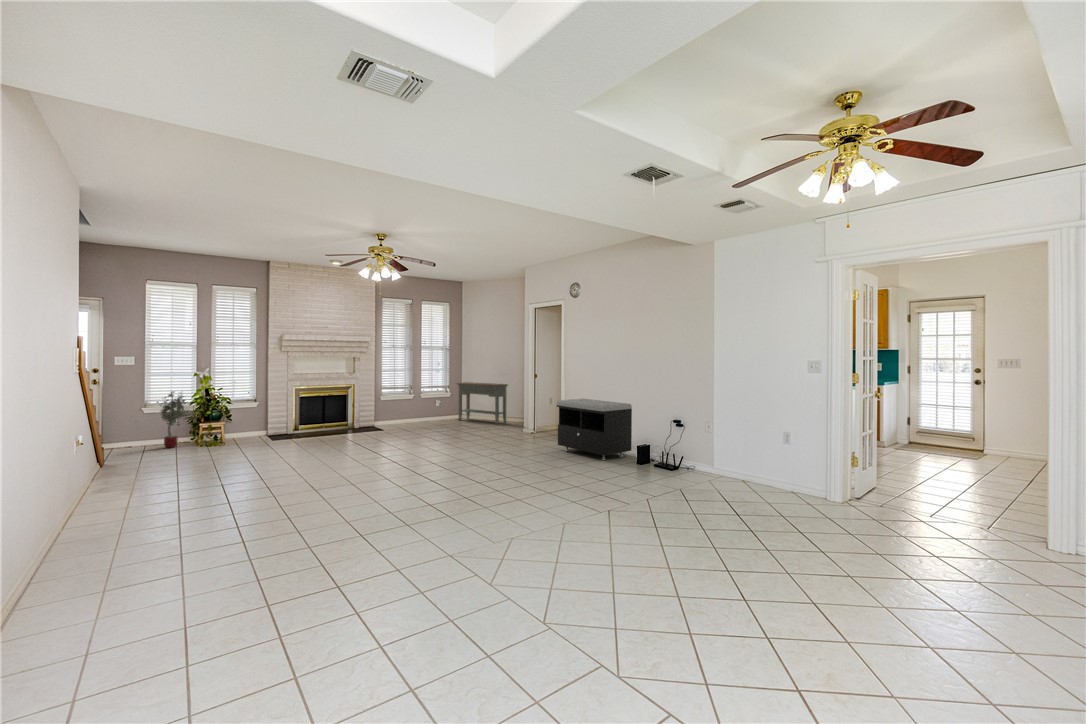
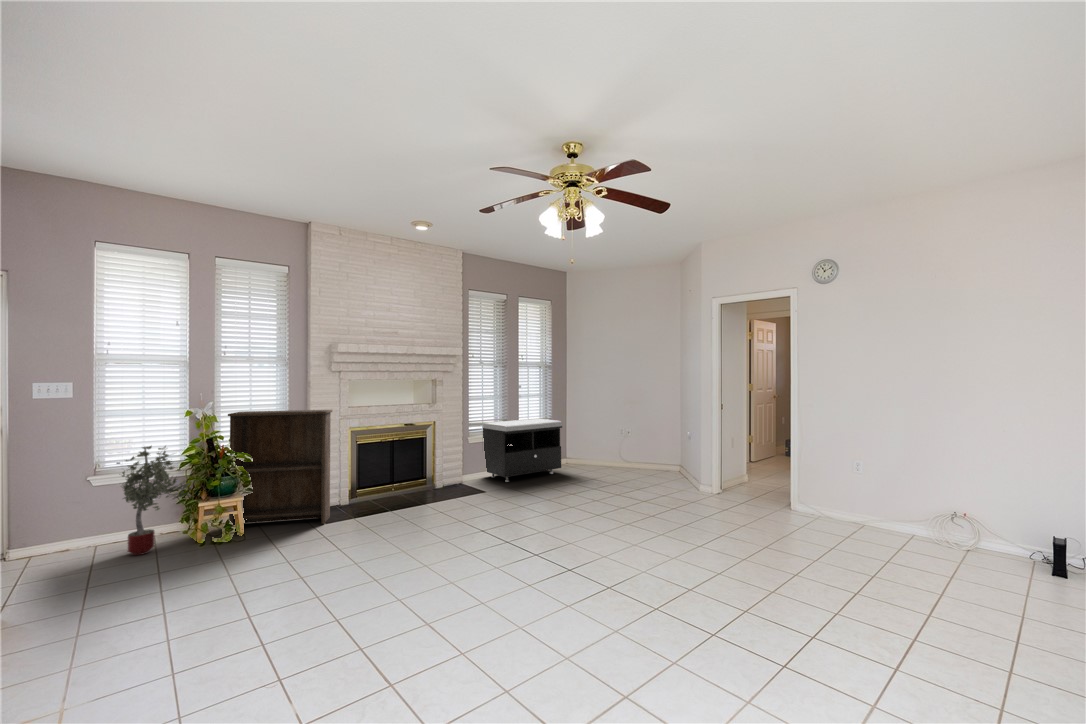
bookshelf: none [217,375,279,441] -> present [228,410,333,525]
console table: present [457,382,508,424] -> none [565,412,647,474]
storage bench: present [557,399,632,460] -> present [483,419,562,482]

